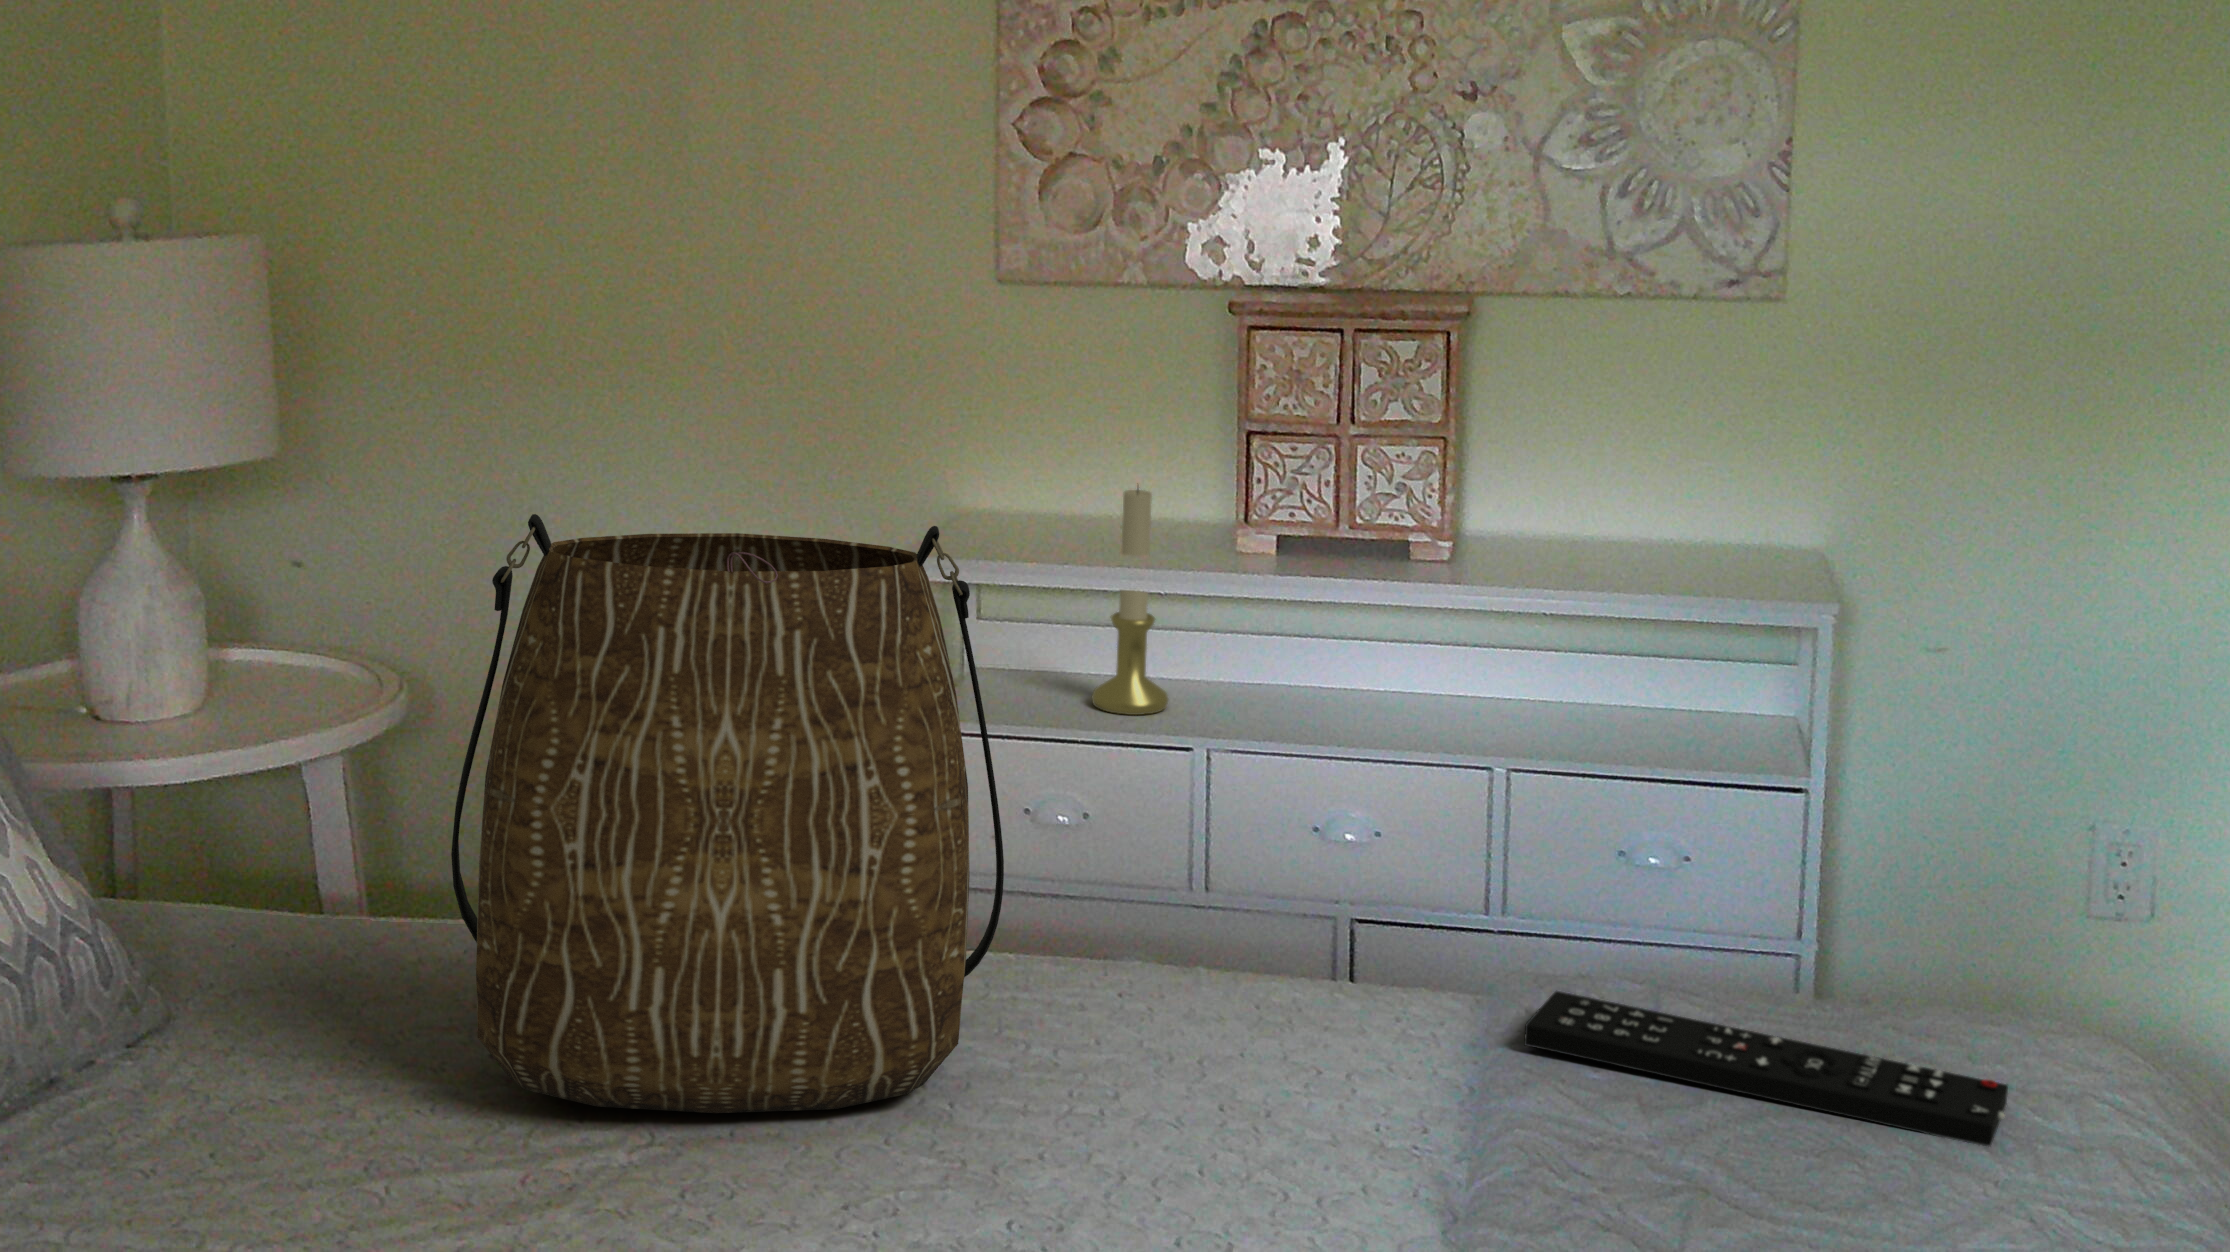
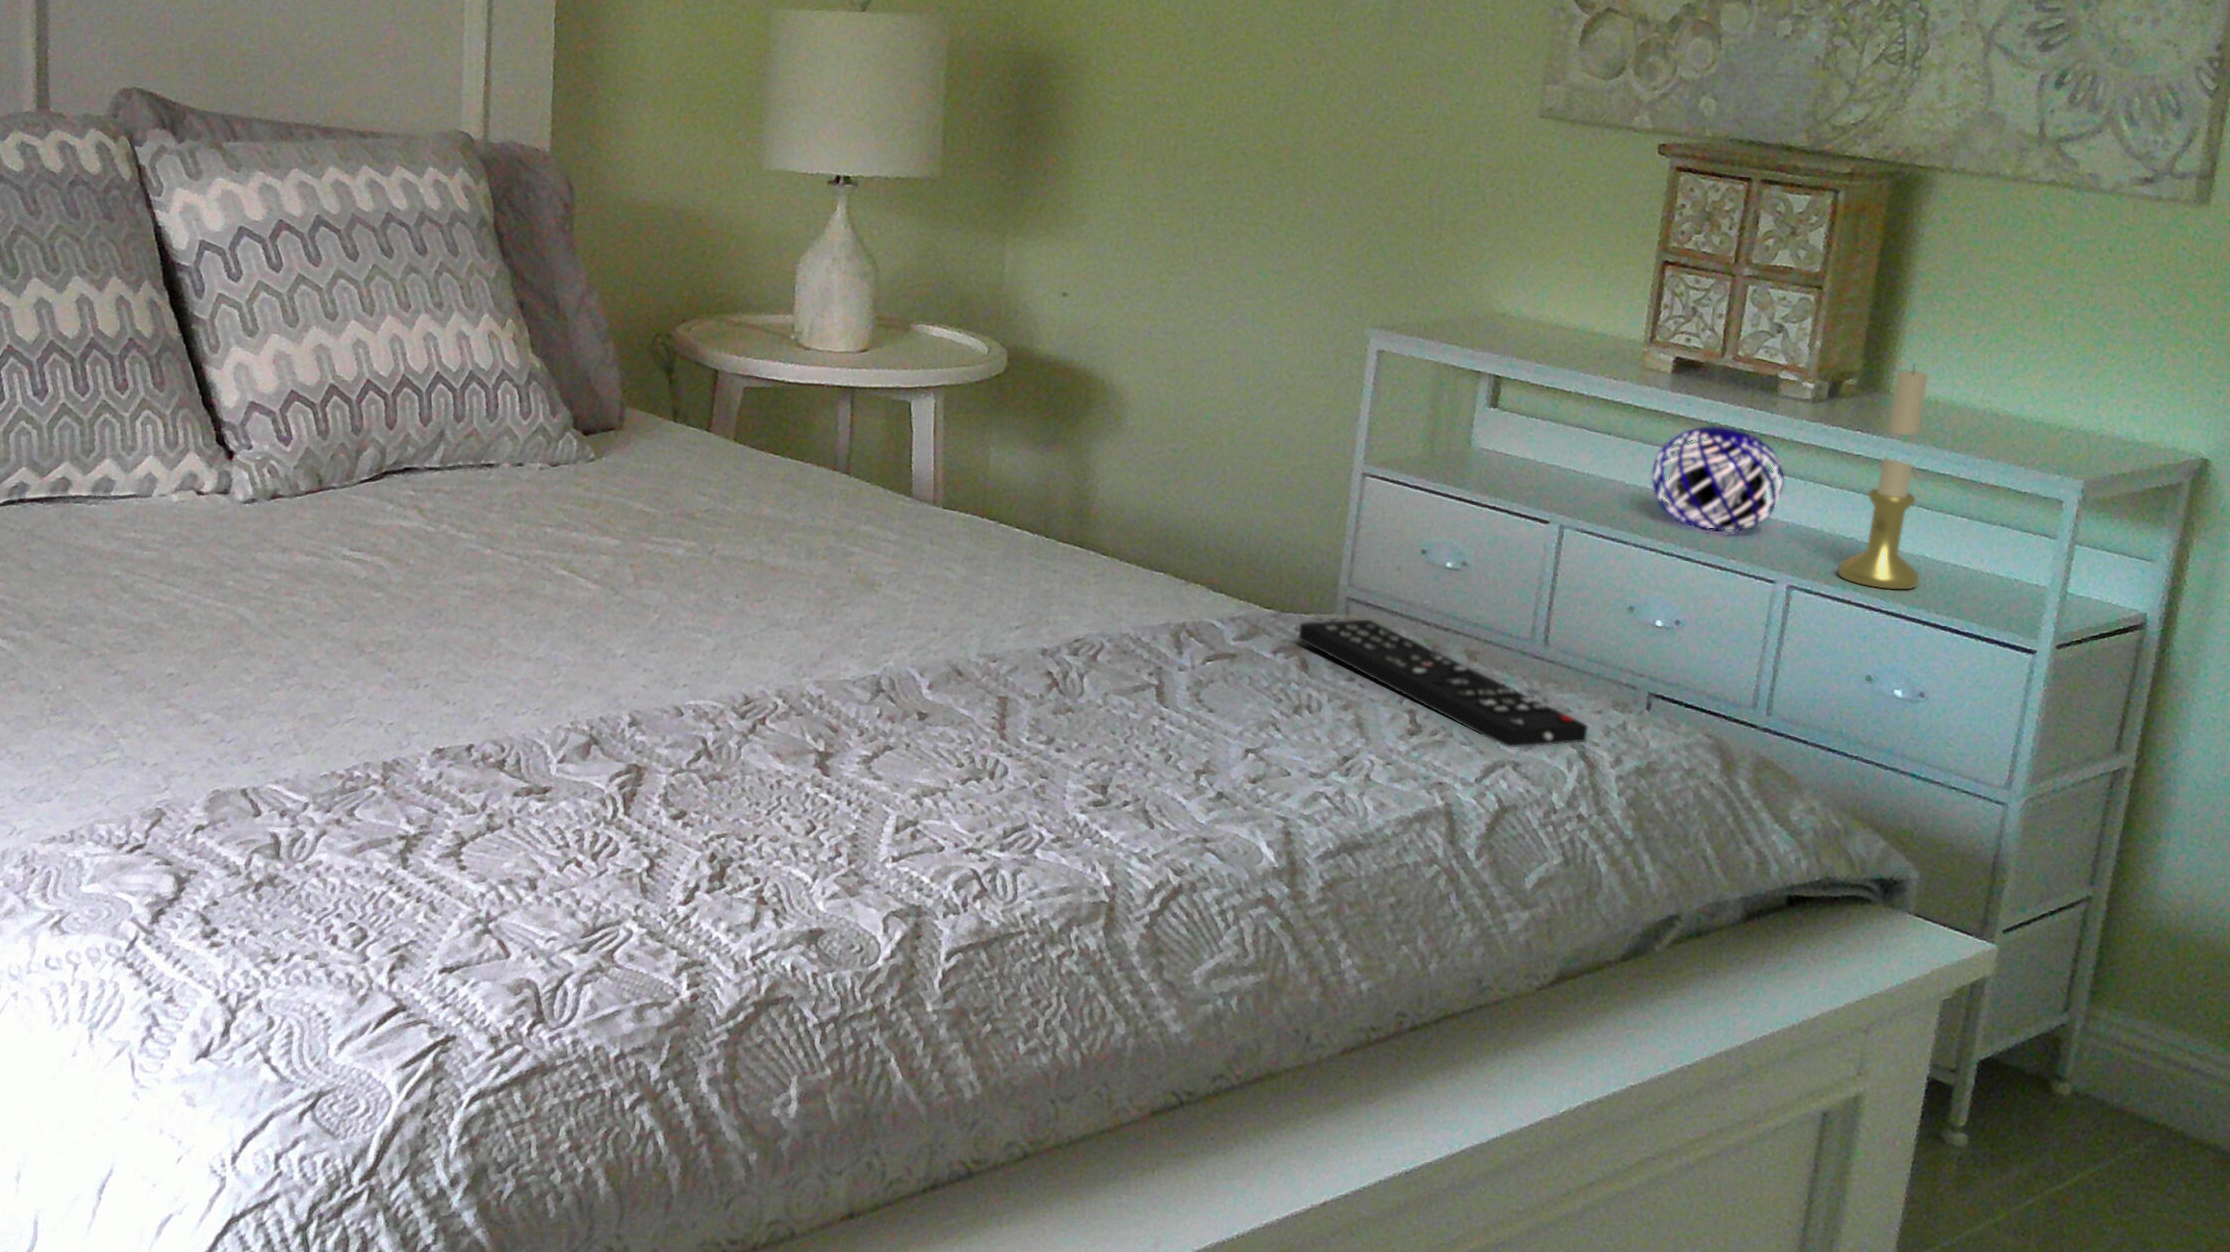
candle holder: present [1092,489,1168,715] -> present [1838,371,1927,589]
tote bag: present [451,514,1004,1113] -> none [656,150,1005,562]
decorative orb: none [1274,599,1410,715] -> present [1652,426,1784,530]

